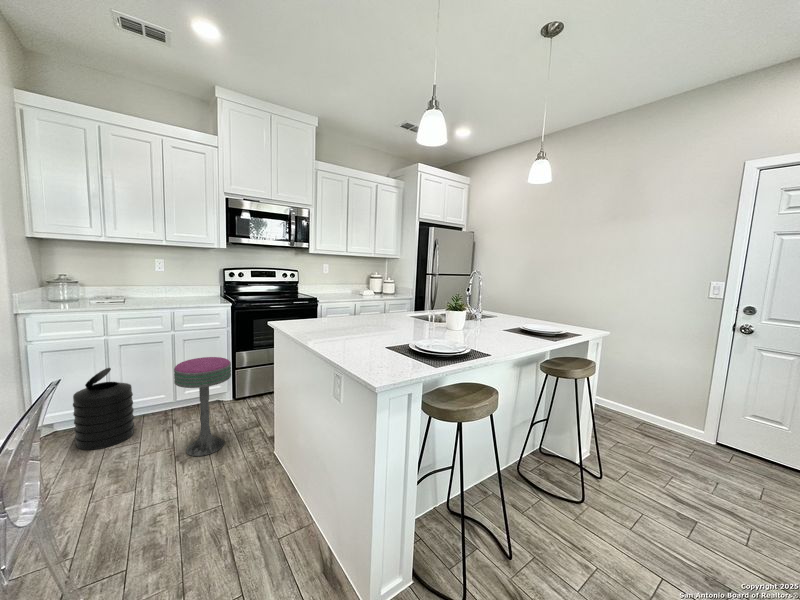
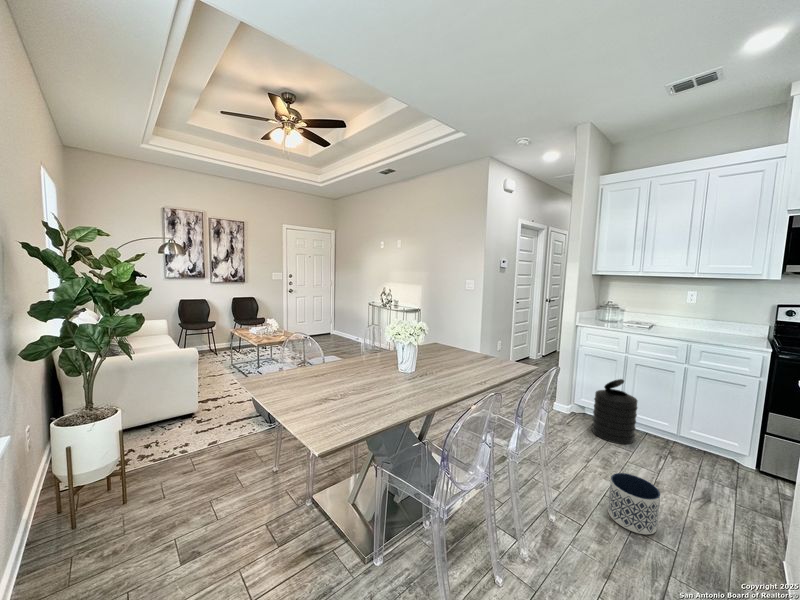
bar stool: present [174,357,231,456] -> none [666,395,739,505]
planter: none [144,461,199,528] -> present [608,473,660,534]

